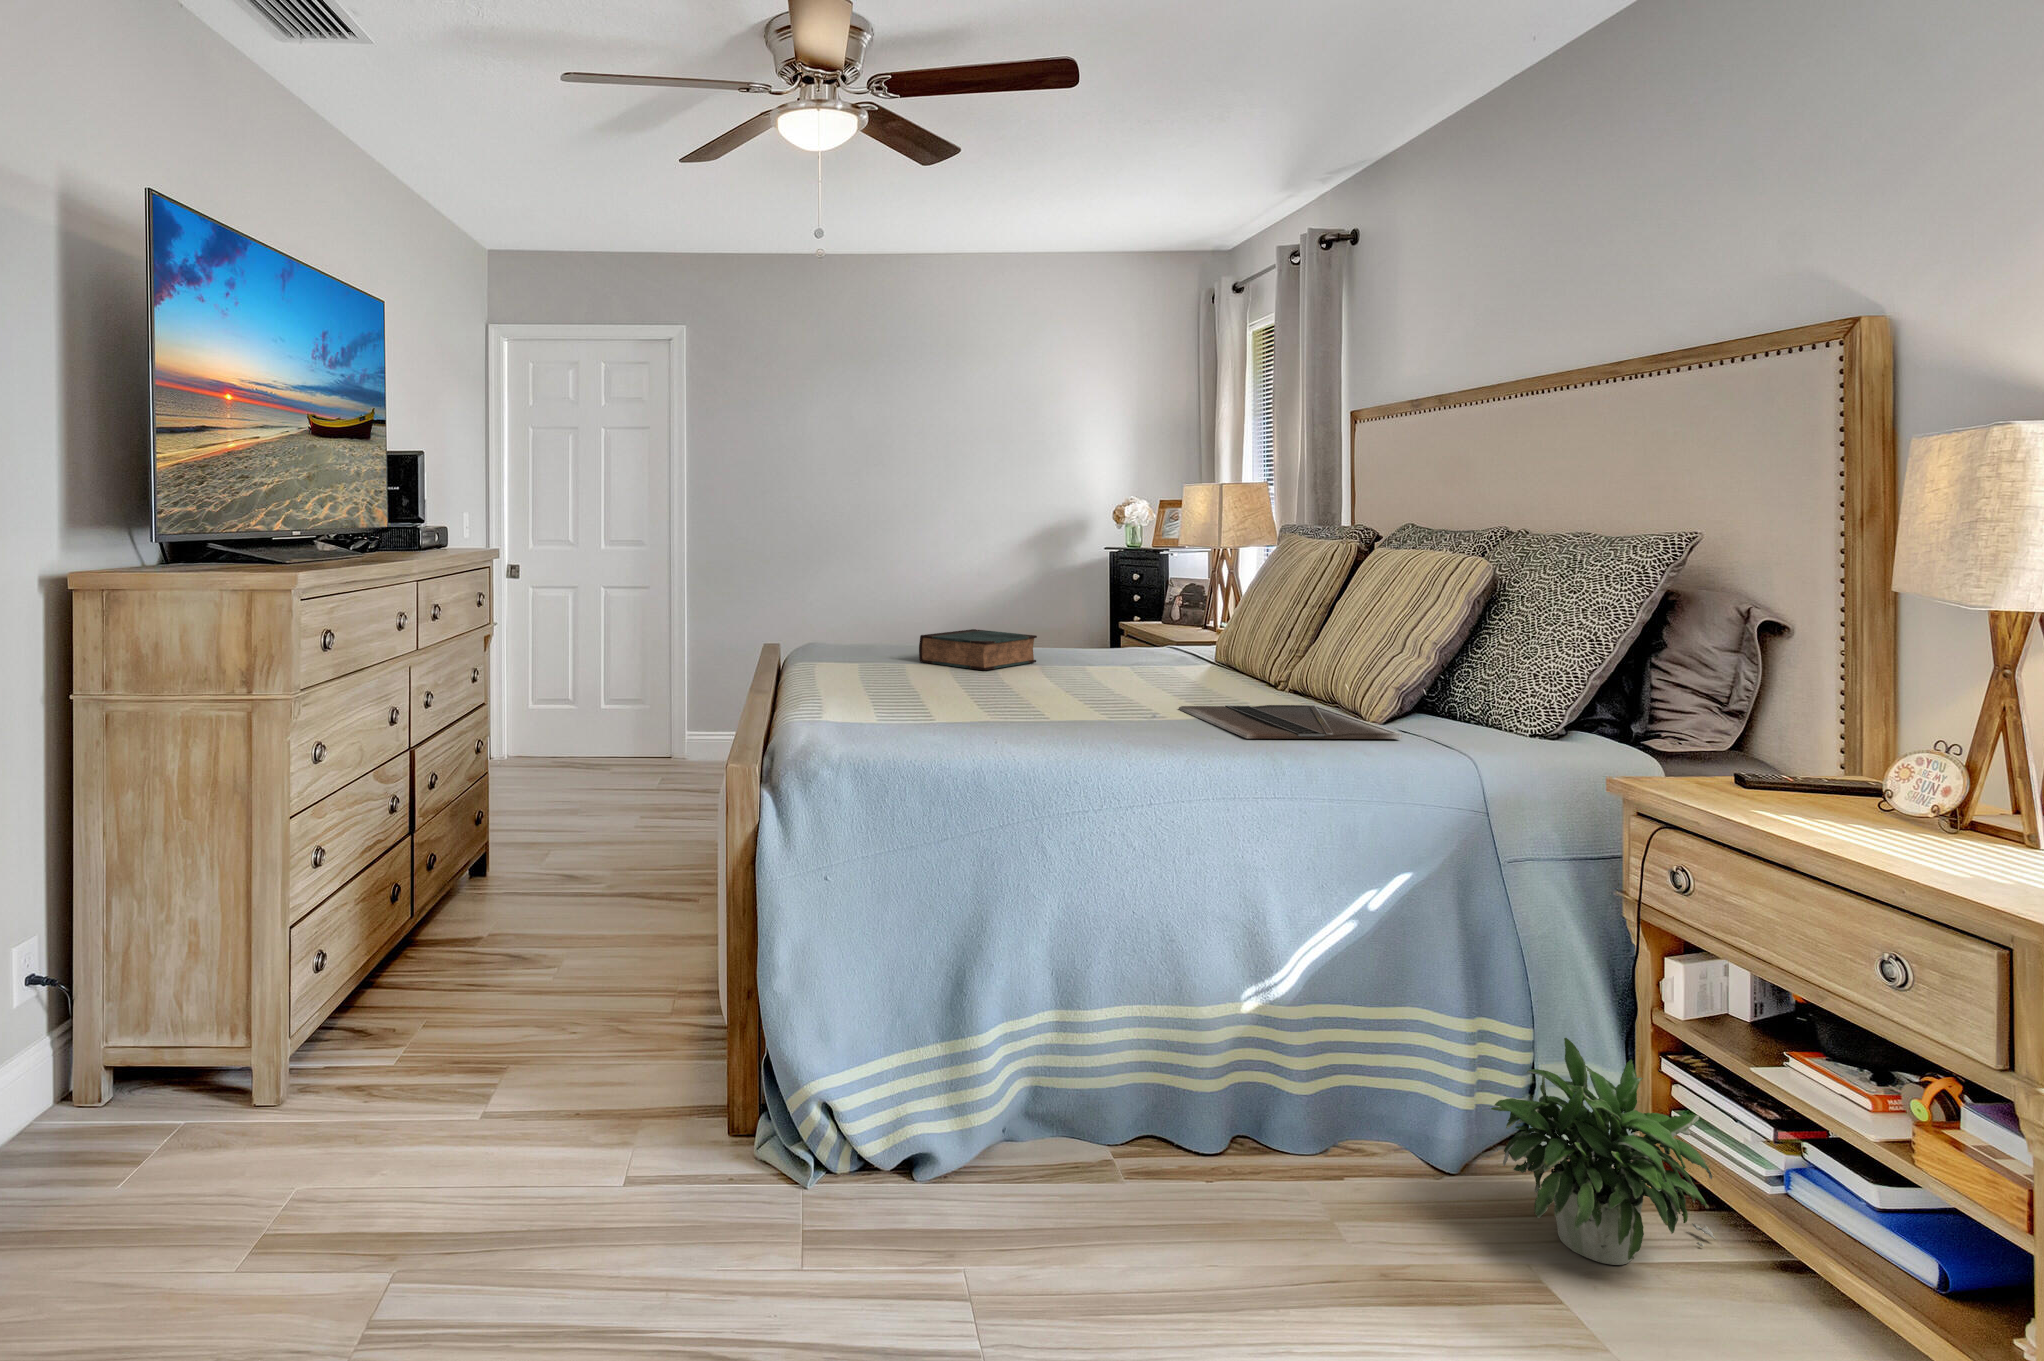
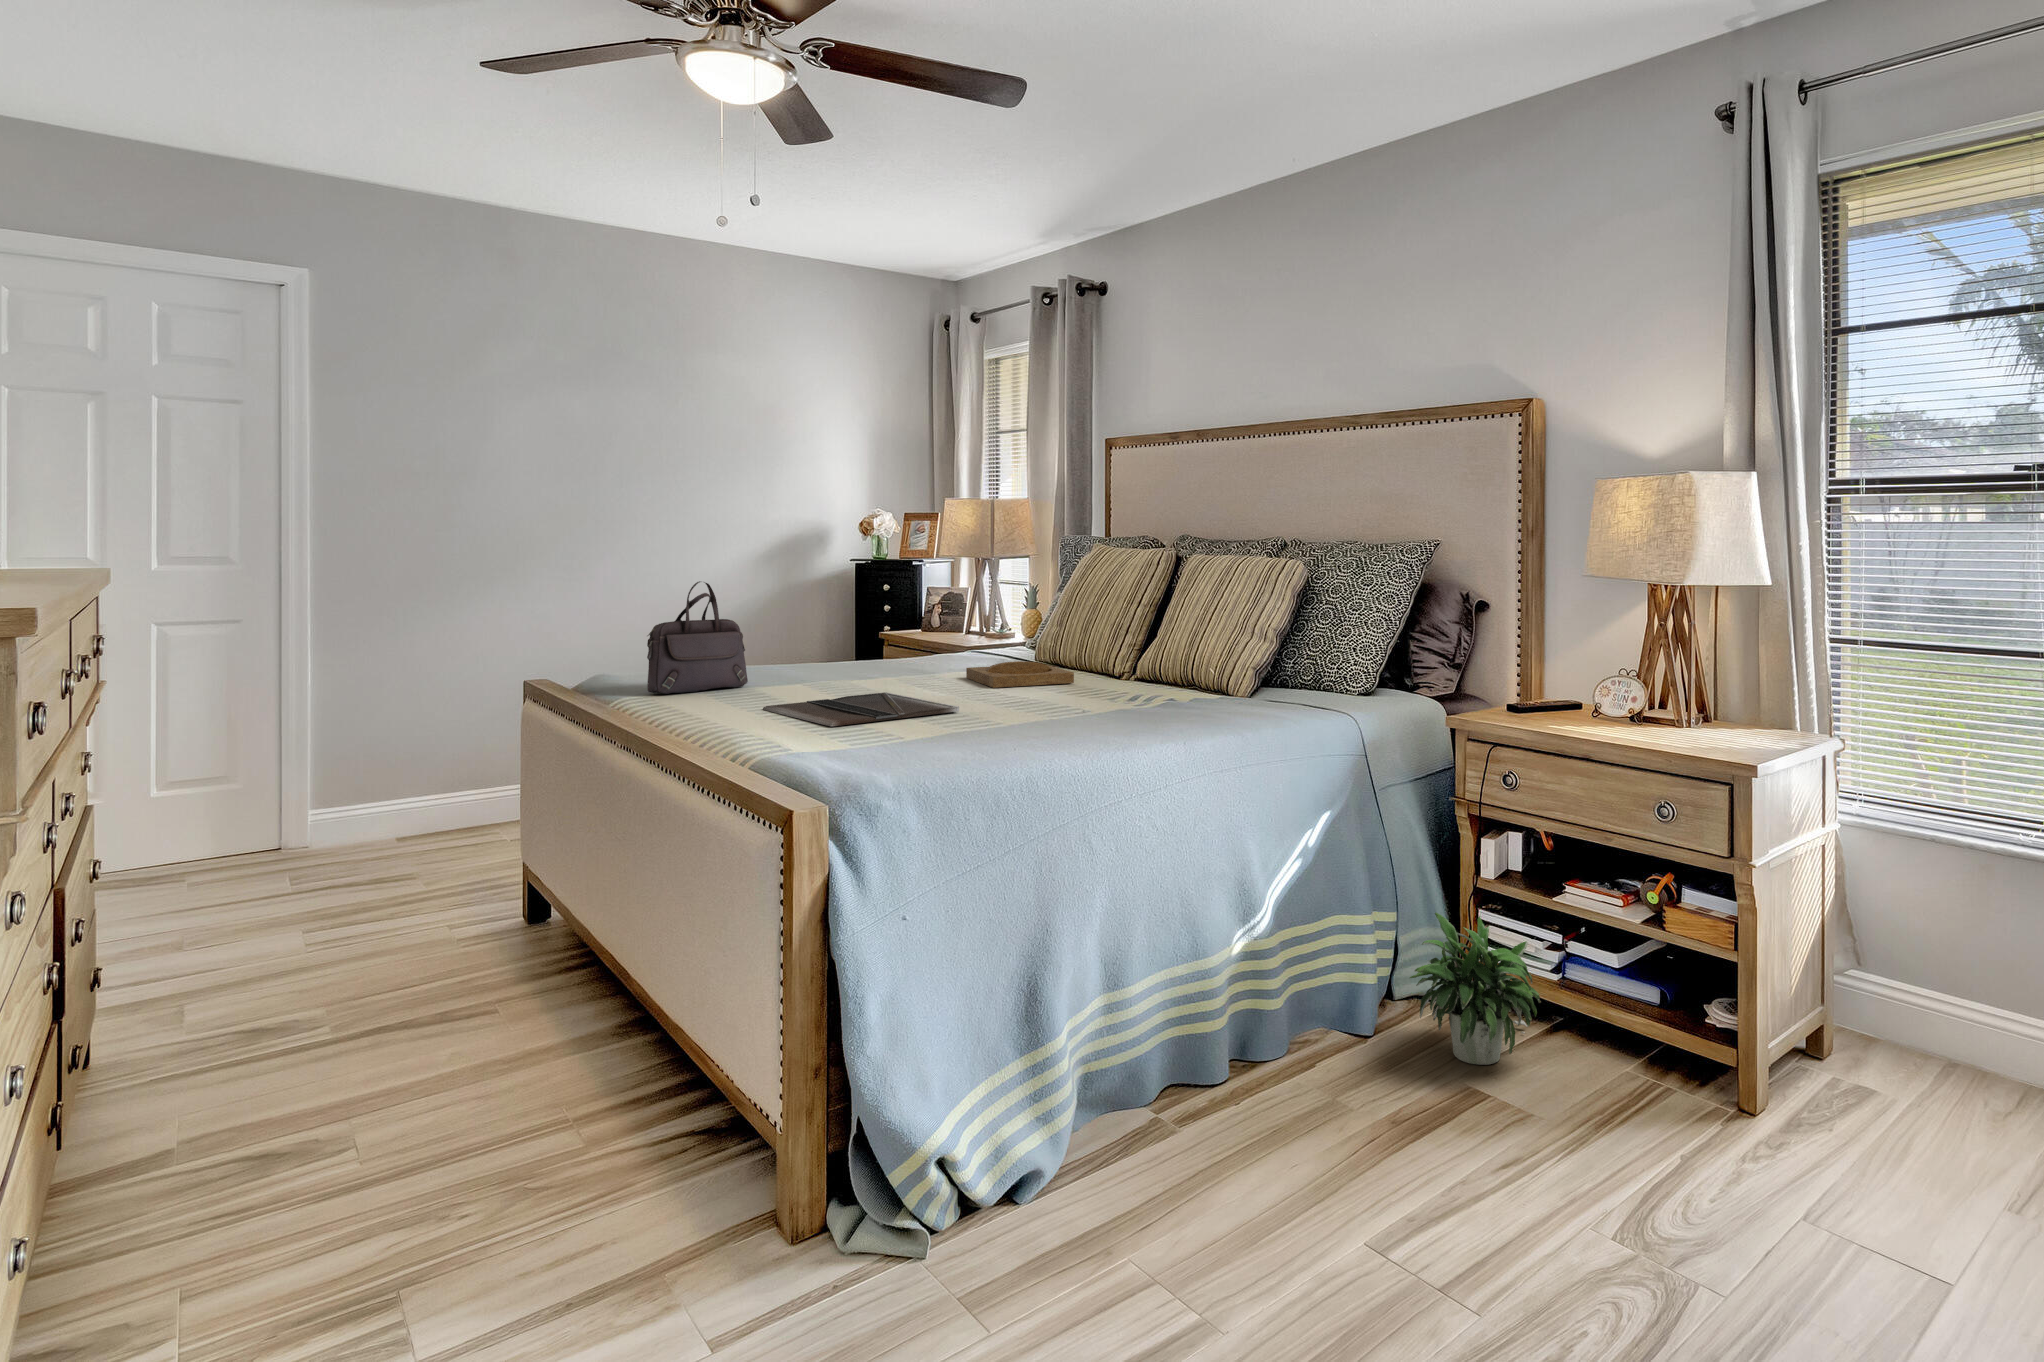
handbag: none [811,558,899,655] -> present [647,581,748,694]
book: present [919,629,1037,670] -> none [785,652,898,692]
tray: none [1105,656,1204,684] -> present [966,661,1074,688]
laptop: present [1179,705,1402,739] -> present [763,692,959,727]

